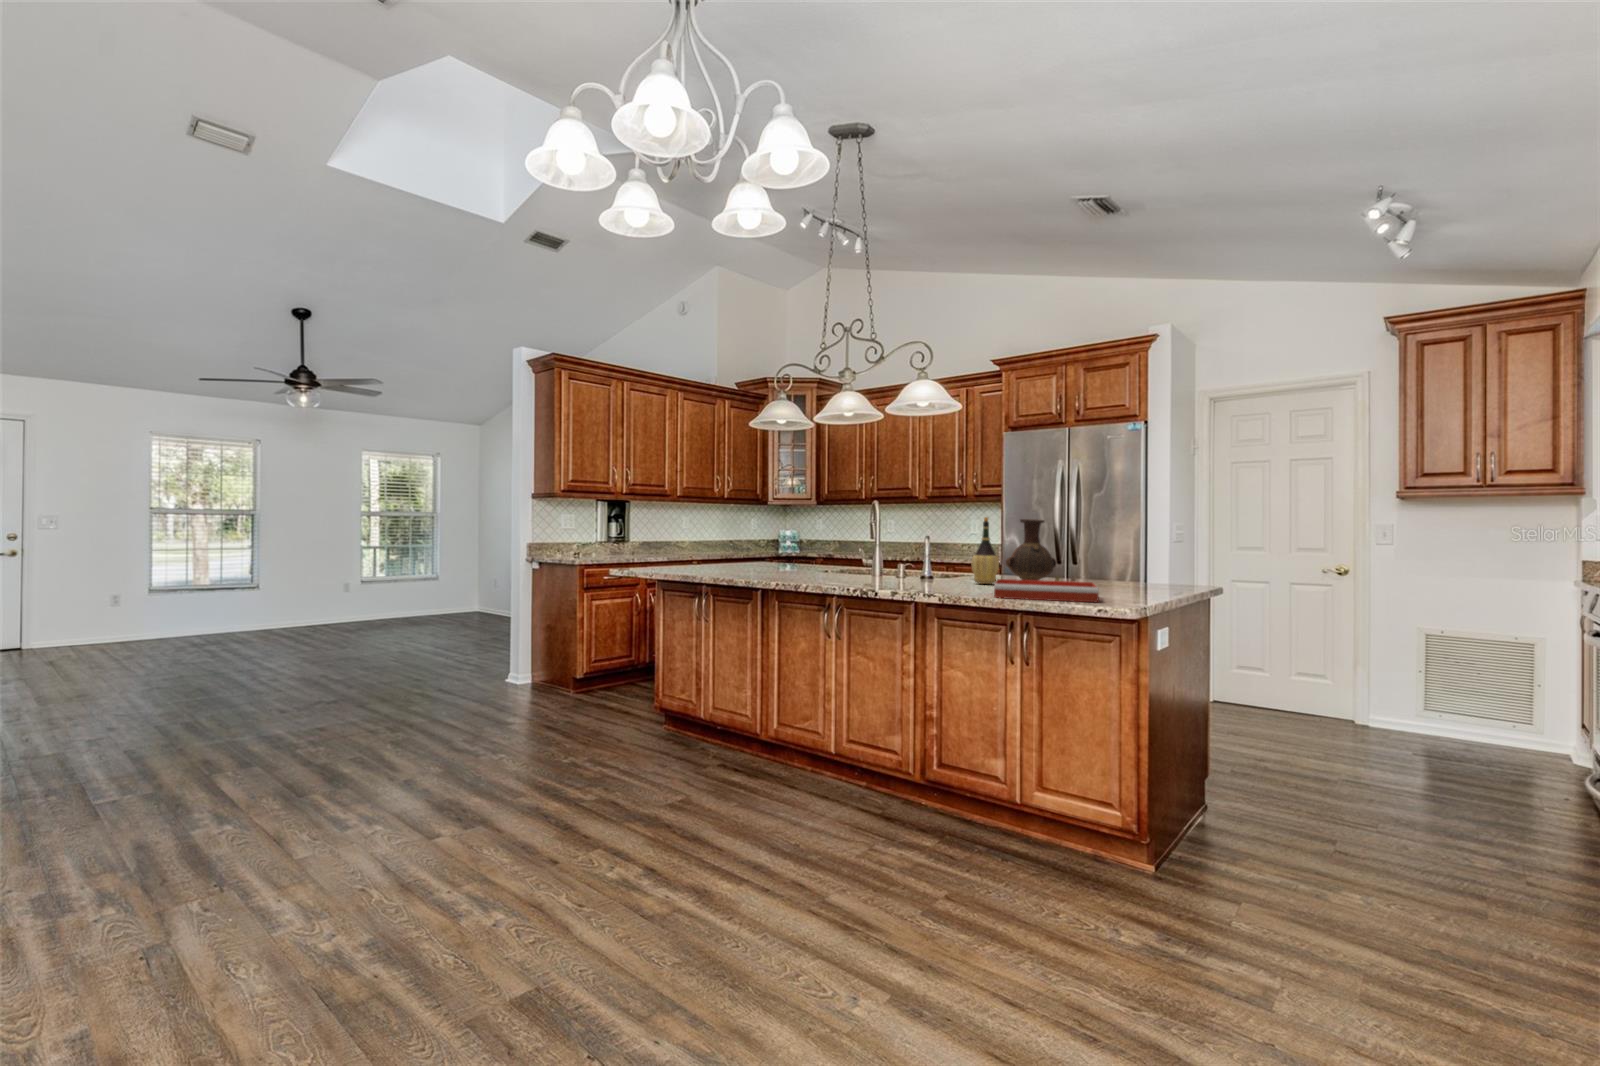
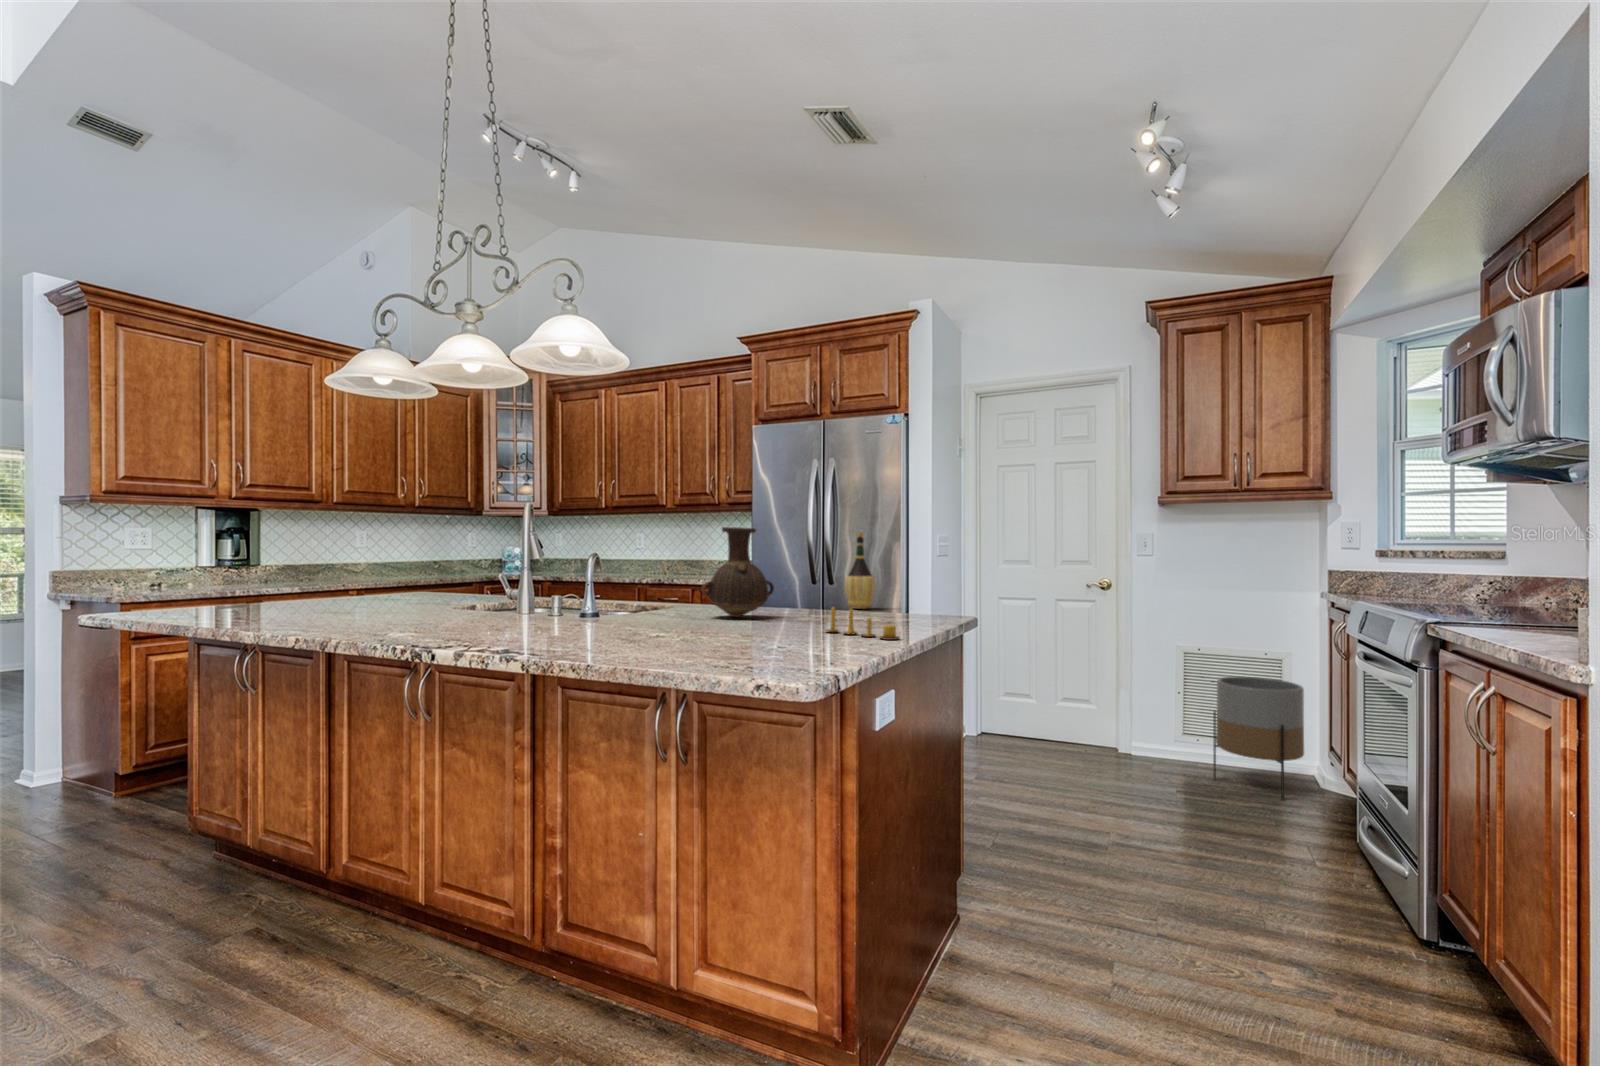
wine bottle: present [972,517,999,584] -> present [845,532,875,609]
candle: none [1107,573,1166,597] -> present [826,607,899,640]
tray: present [994,579,1099,602] -> none [606,621,787,663]
planter: none [1432,654,1525,760] -> present [1213,677,1304,800]

